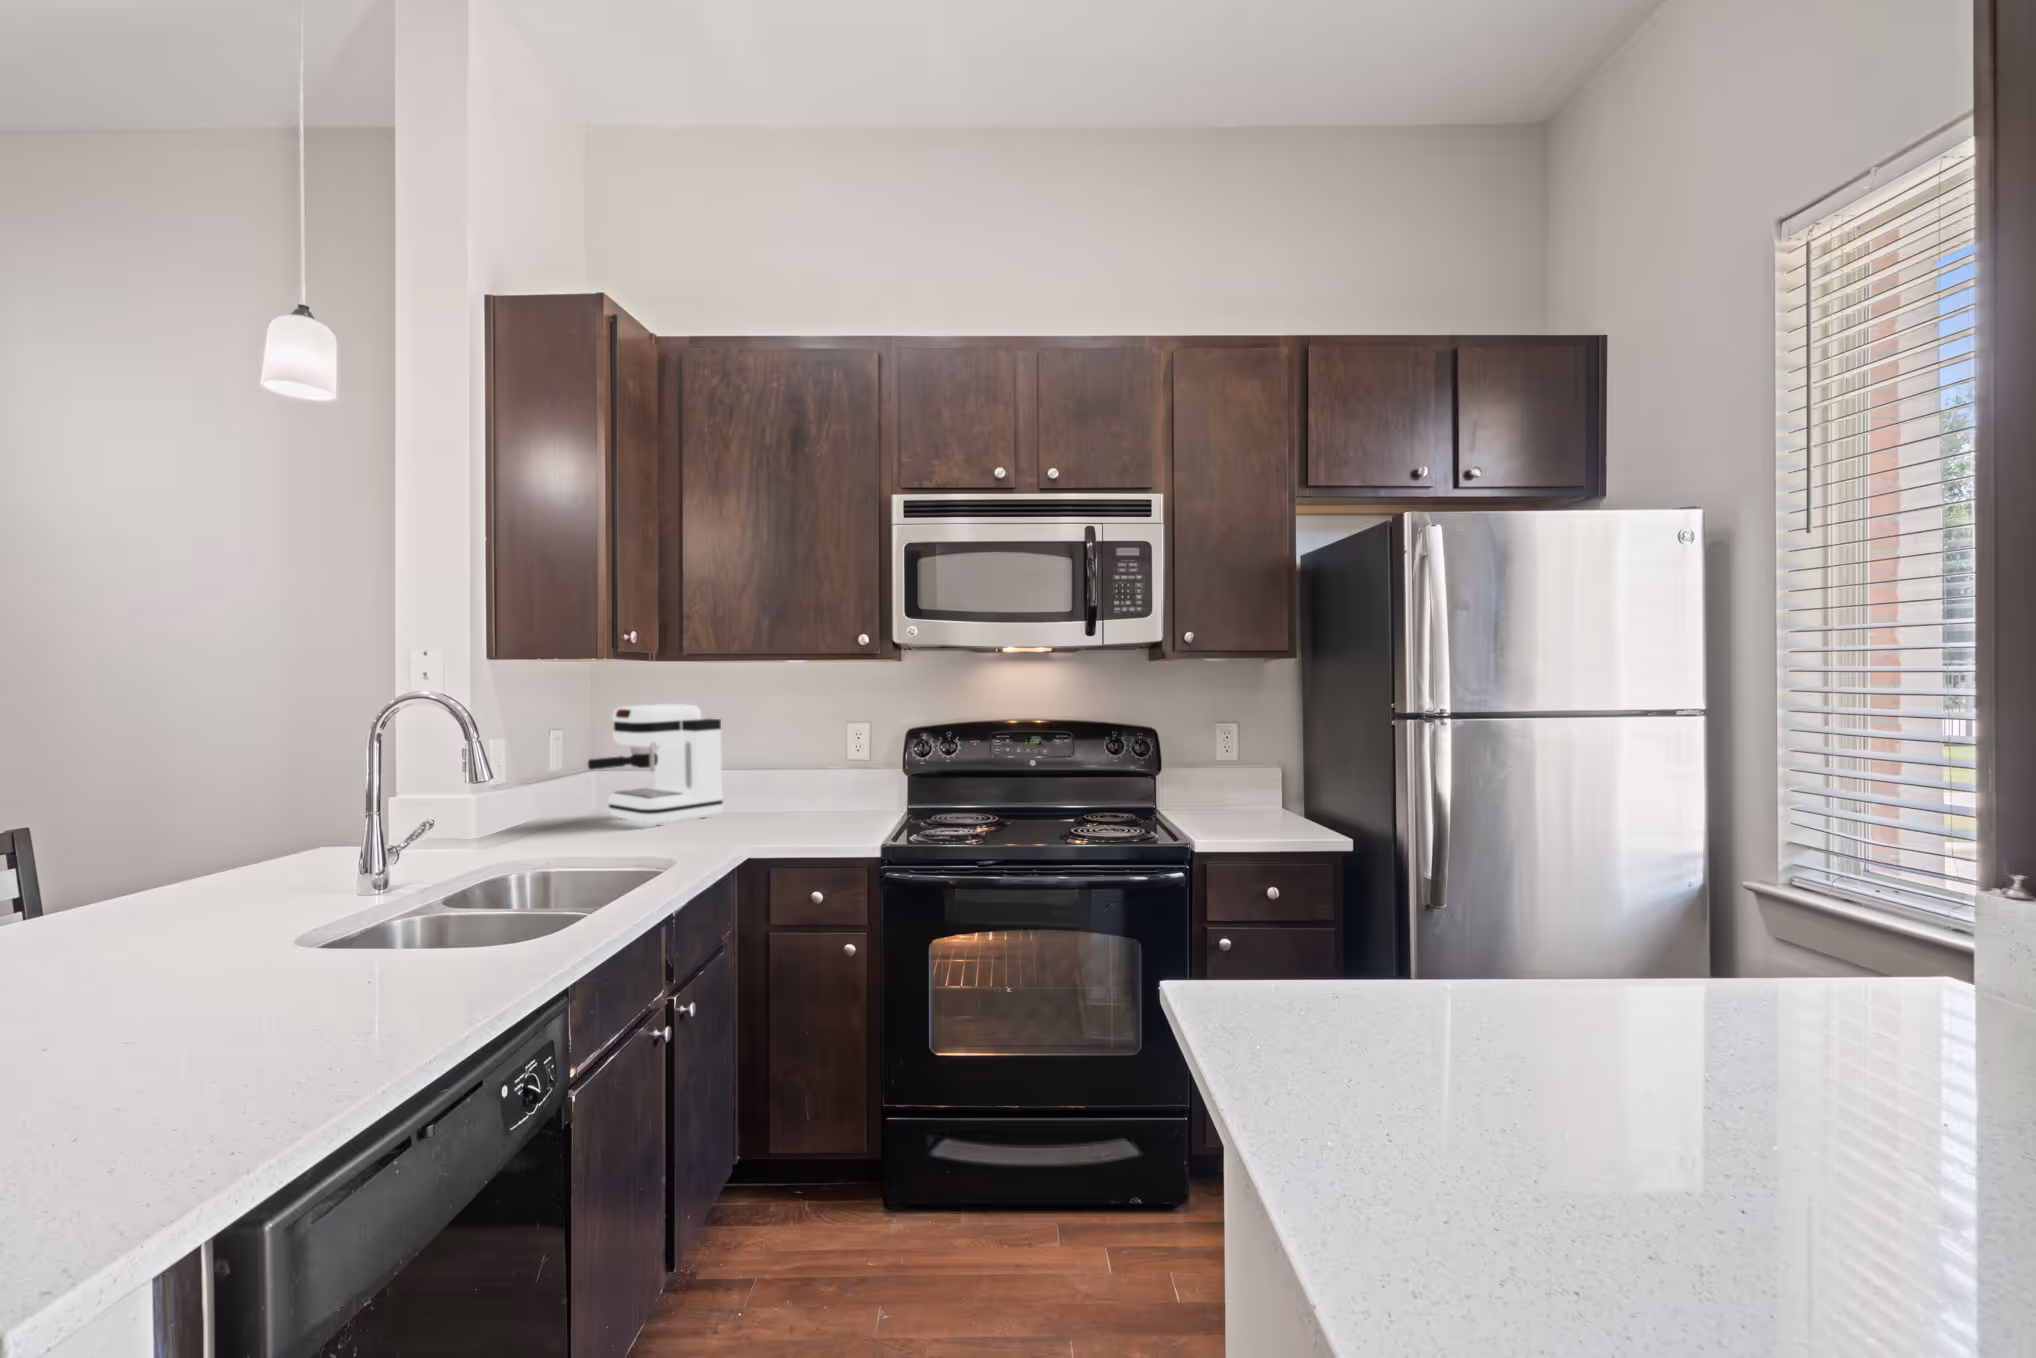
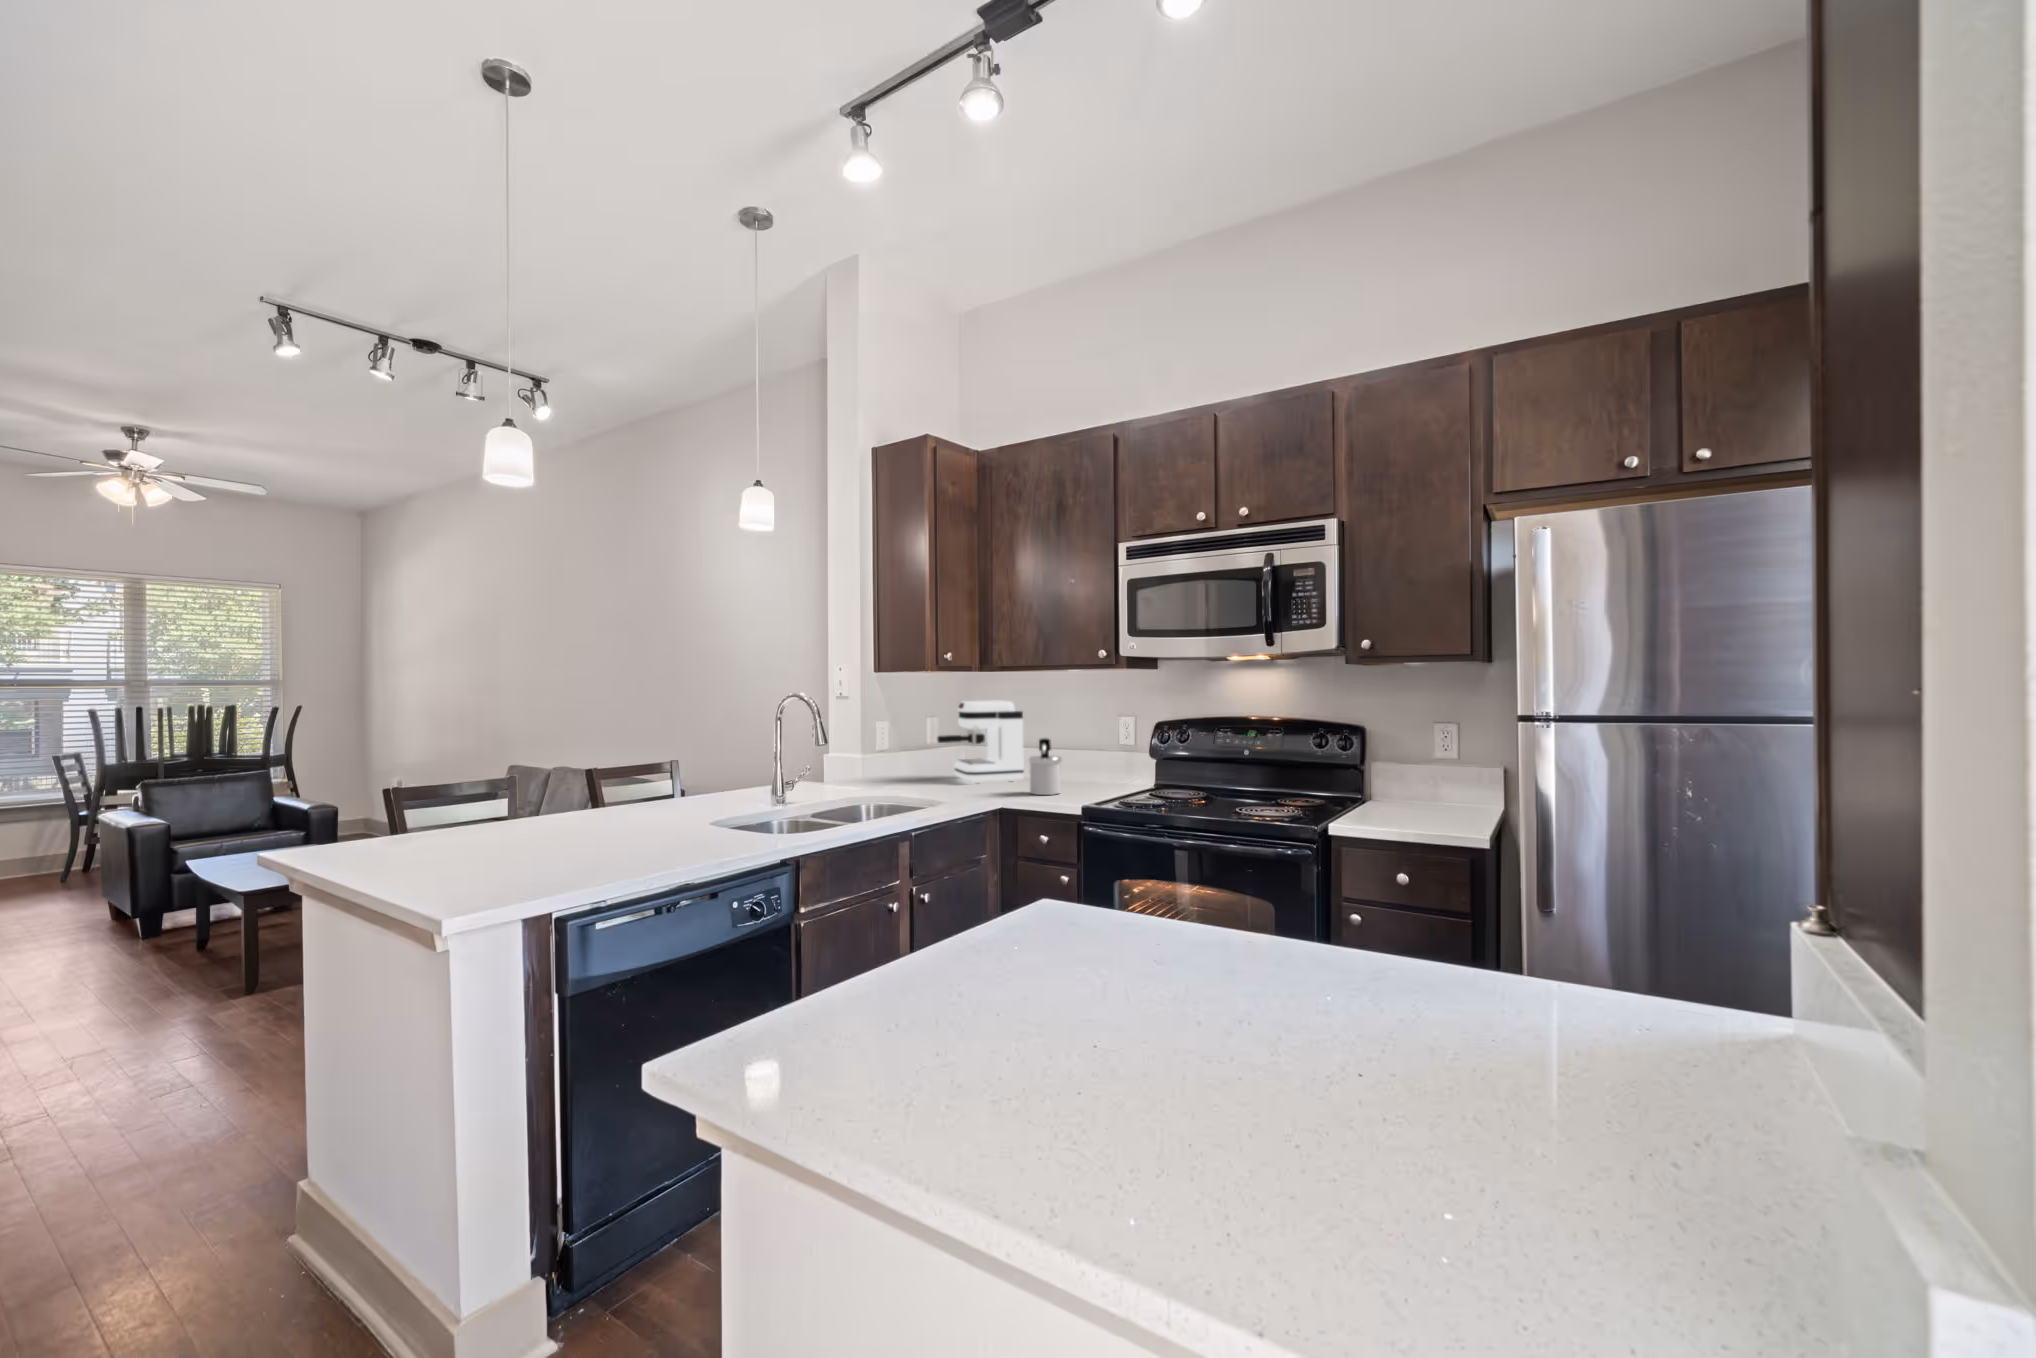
soap dispenser: none [763,756,810,834] -> present [1028,738,1062,795]

